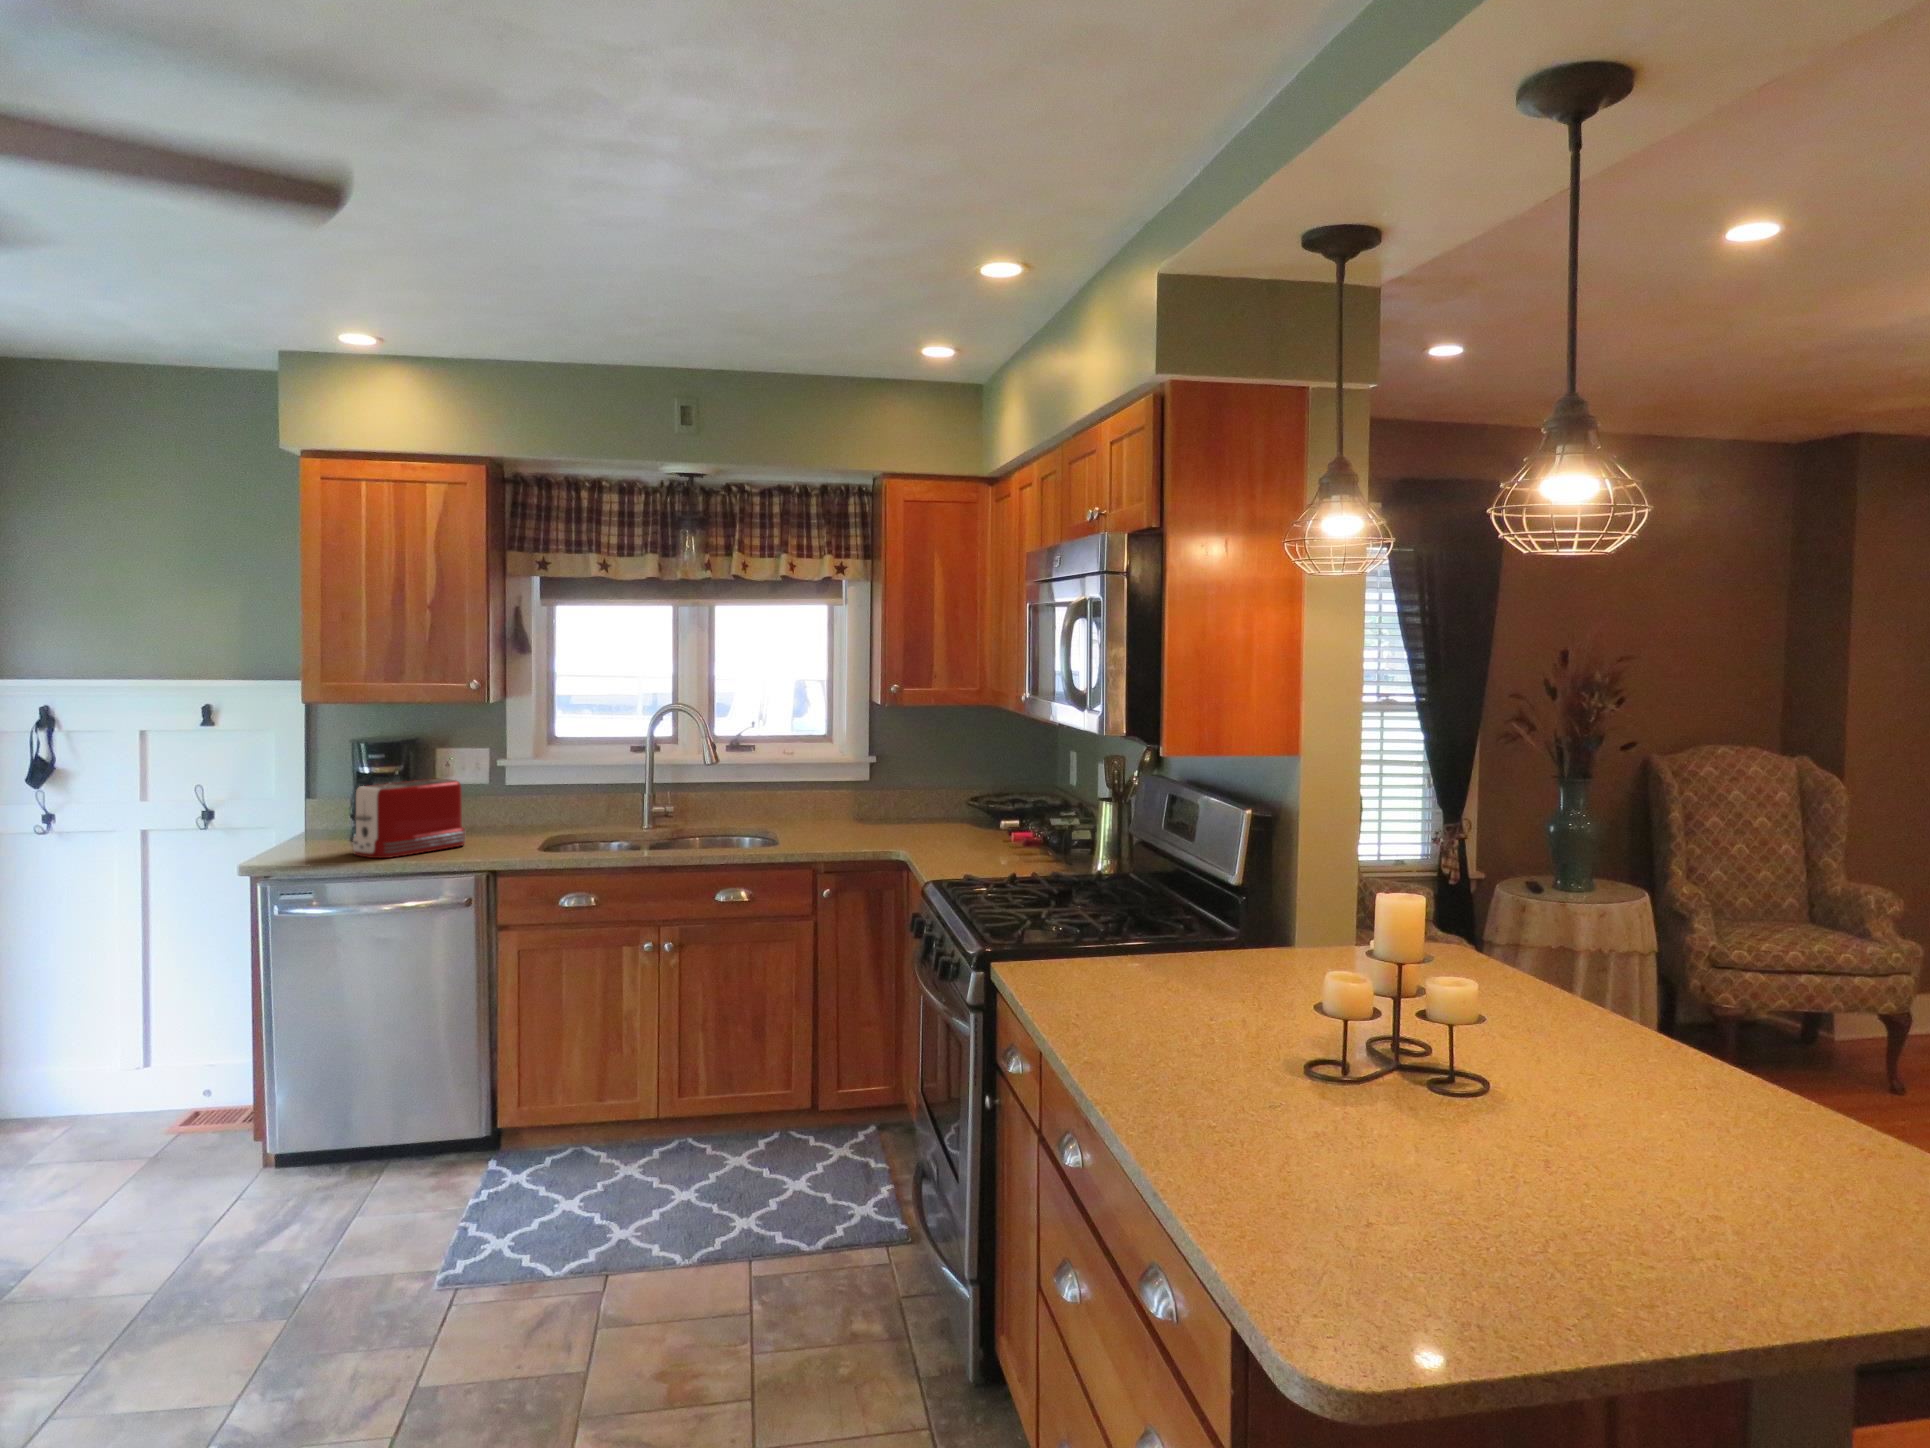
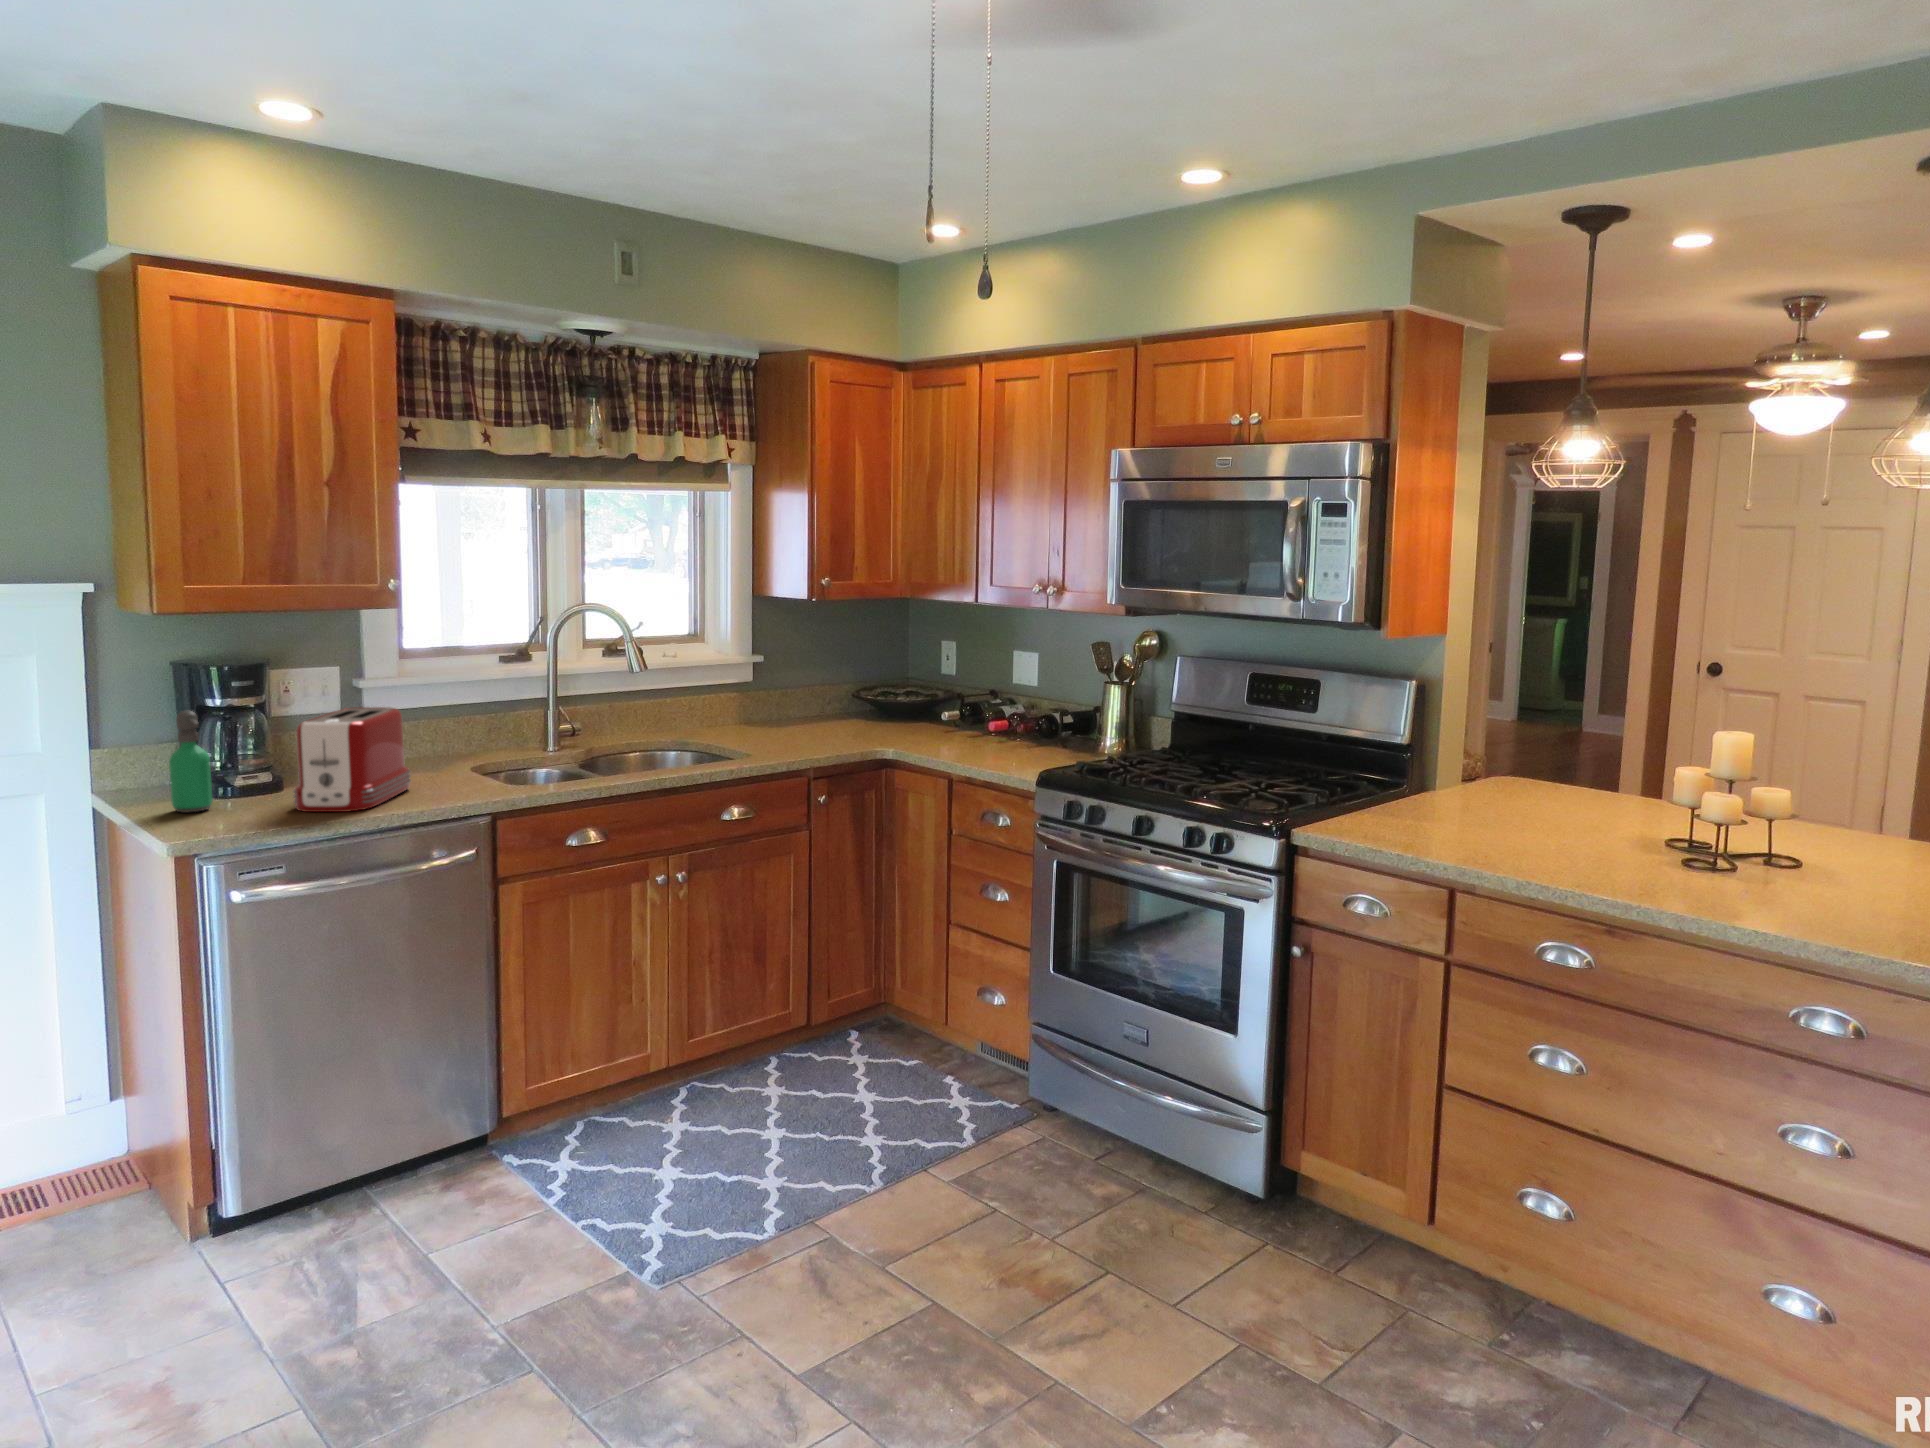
soap dispenser: none [295,772,325,847] -> present [169,710,213,812]

